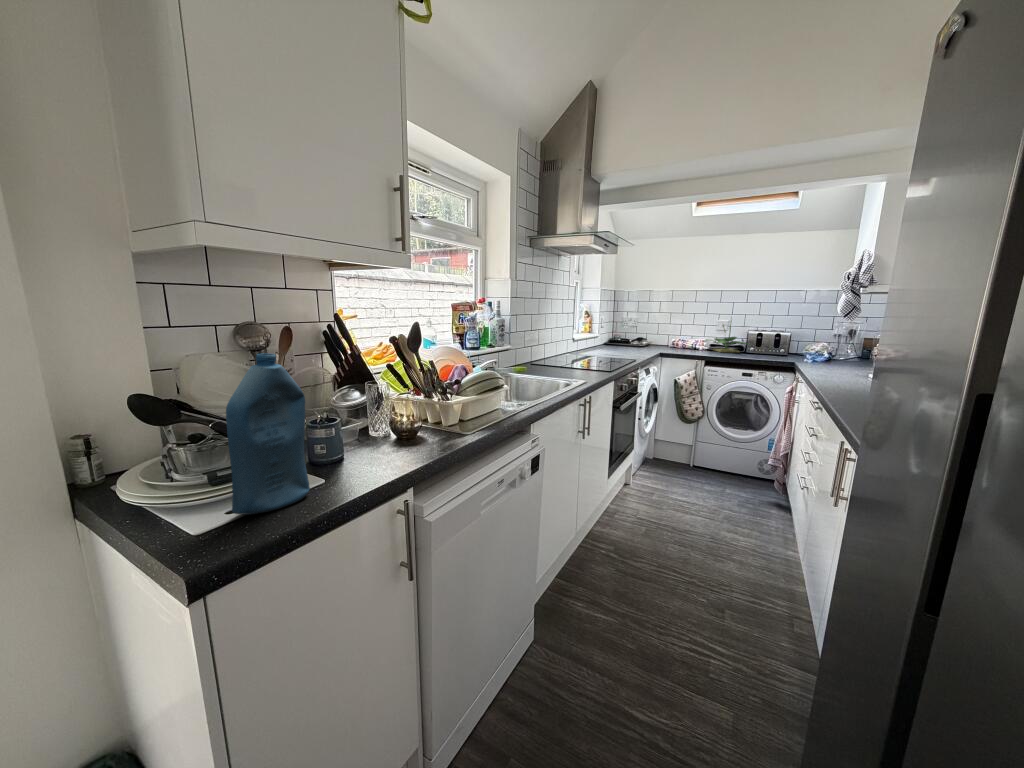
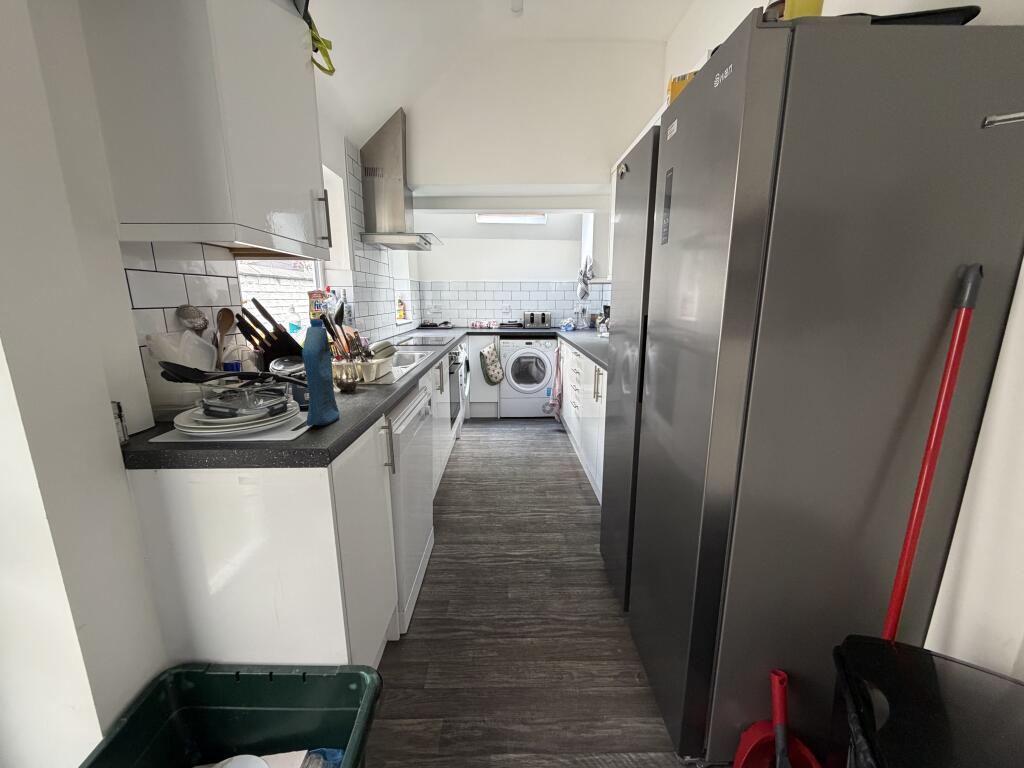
potted plant: present [711,325,746,352] -> none [494,301,527,329]

